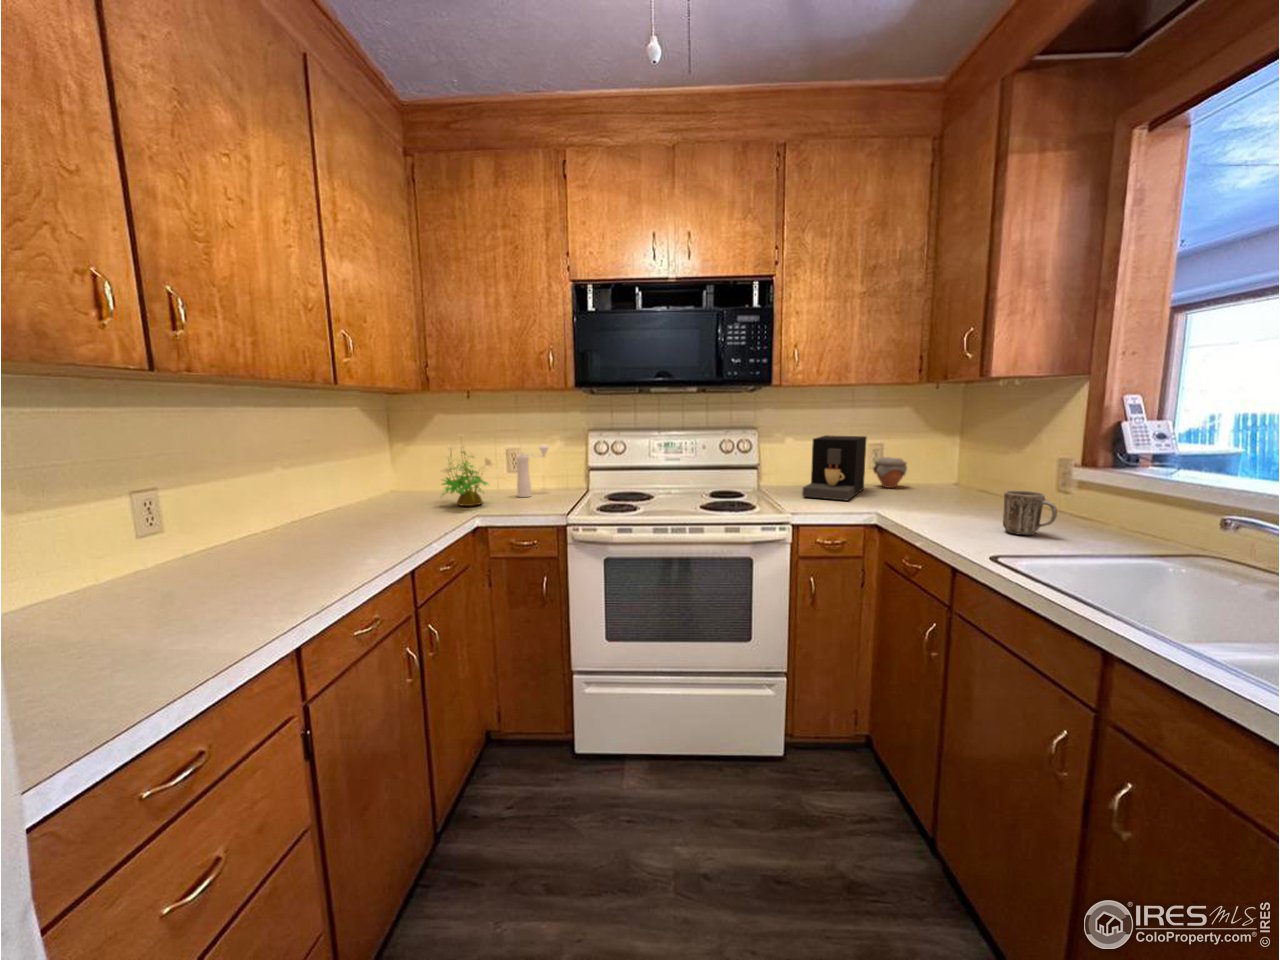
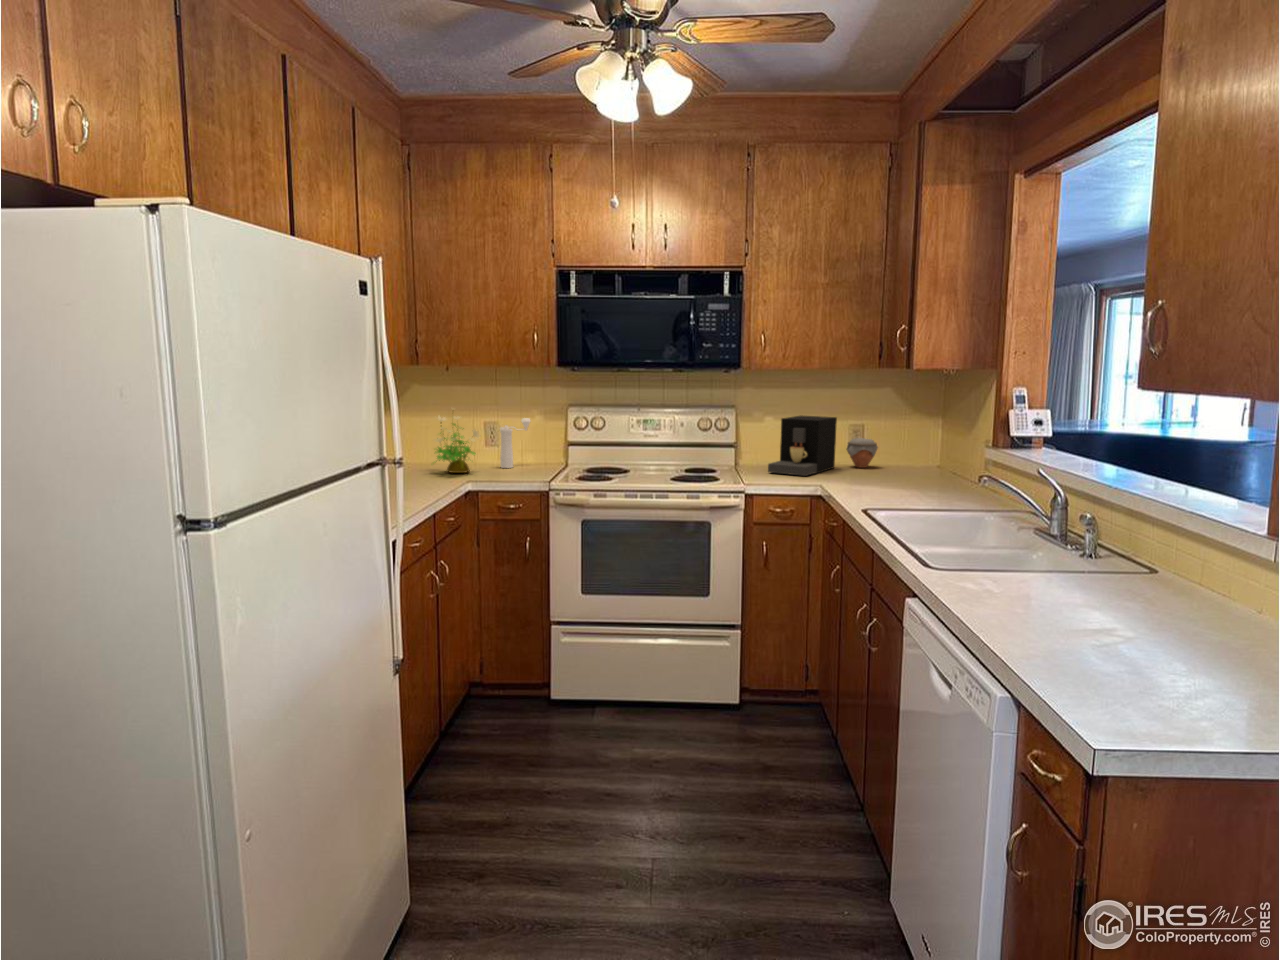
mug: present [1003,490,1057,535] -> none [903,464,937,499]

